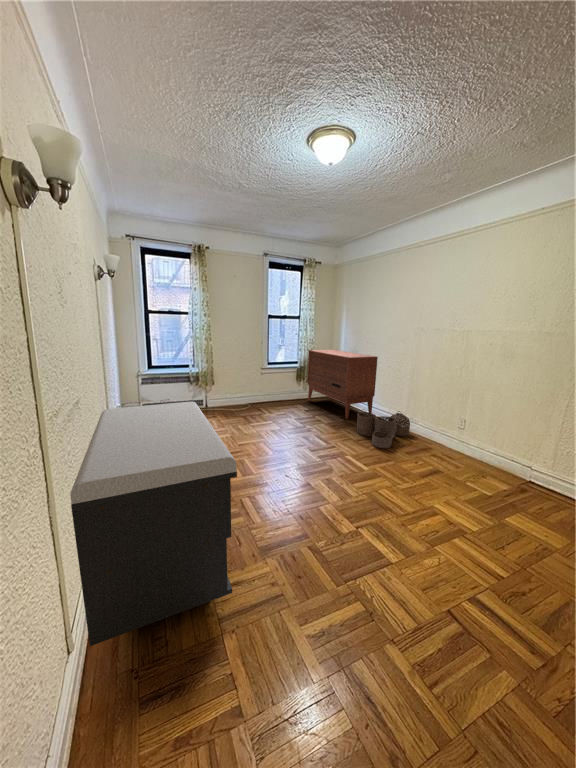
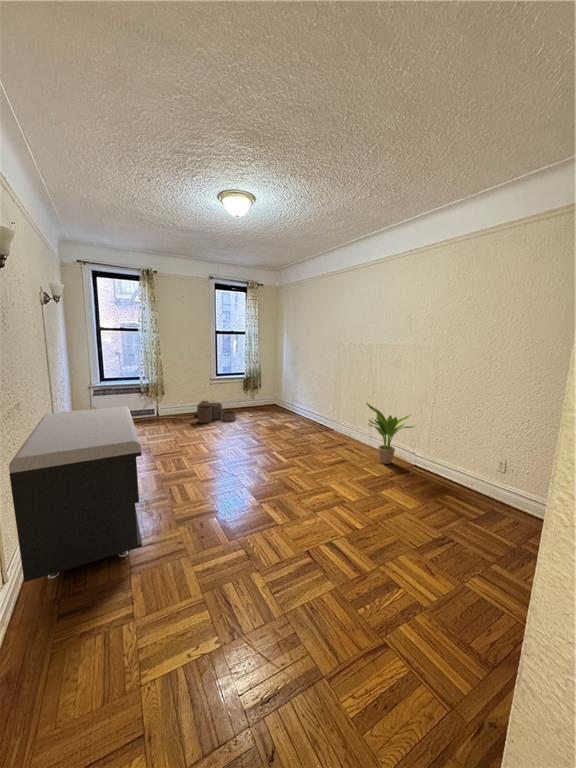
dresser: present [308,350,378,419] -> none [255,361,312,423]
potted plant: none [467,401,539,477] -> present [366,402,414,464]
woven basket: present [357,409,410,448] -> present [197,401,236,423]

